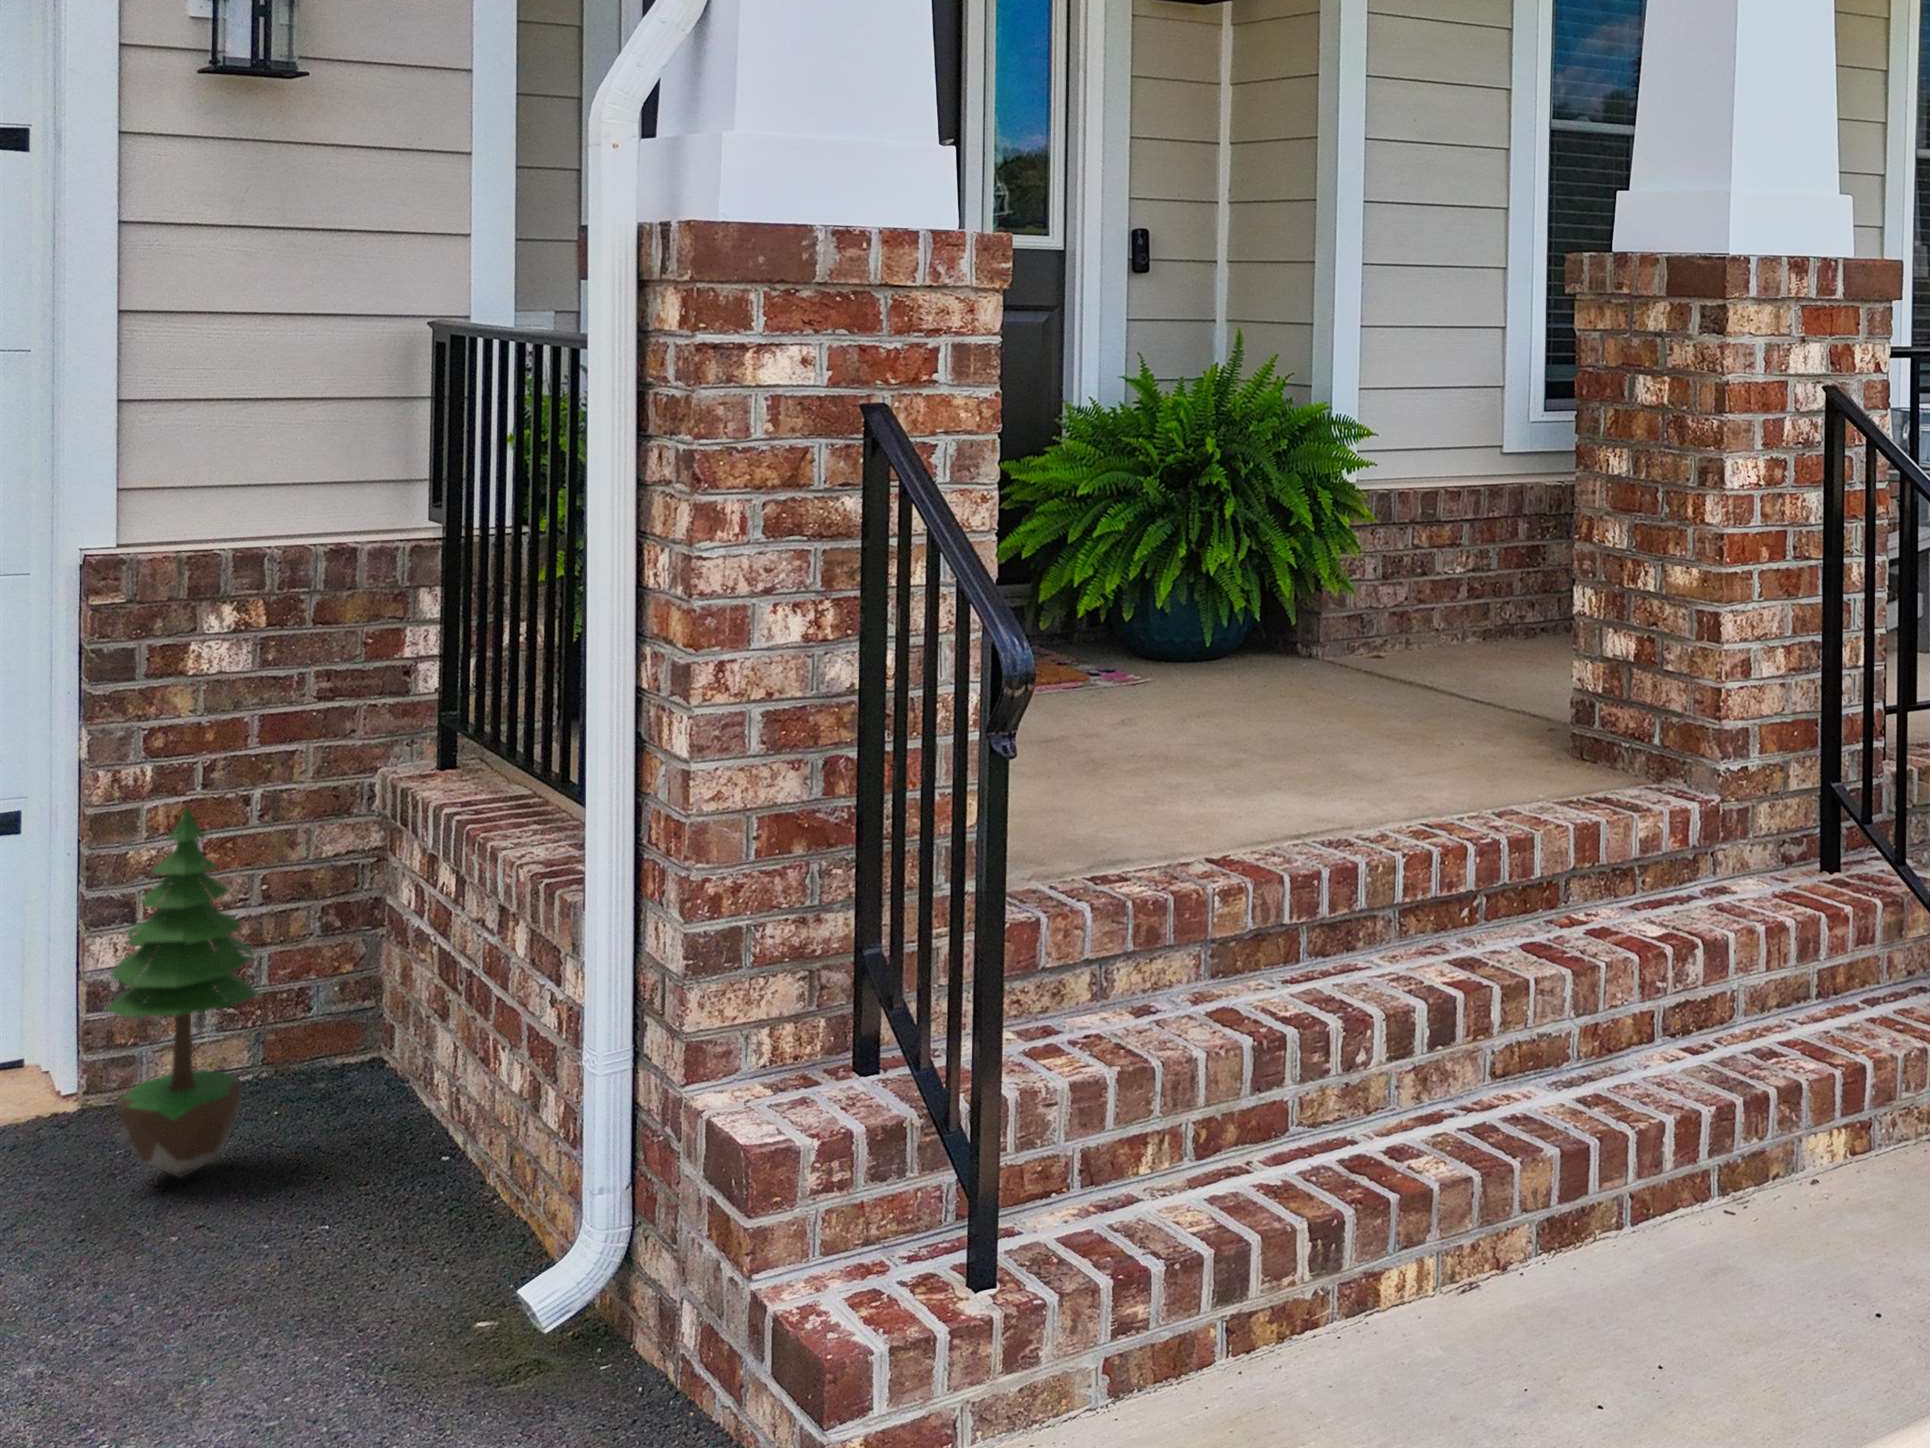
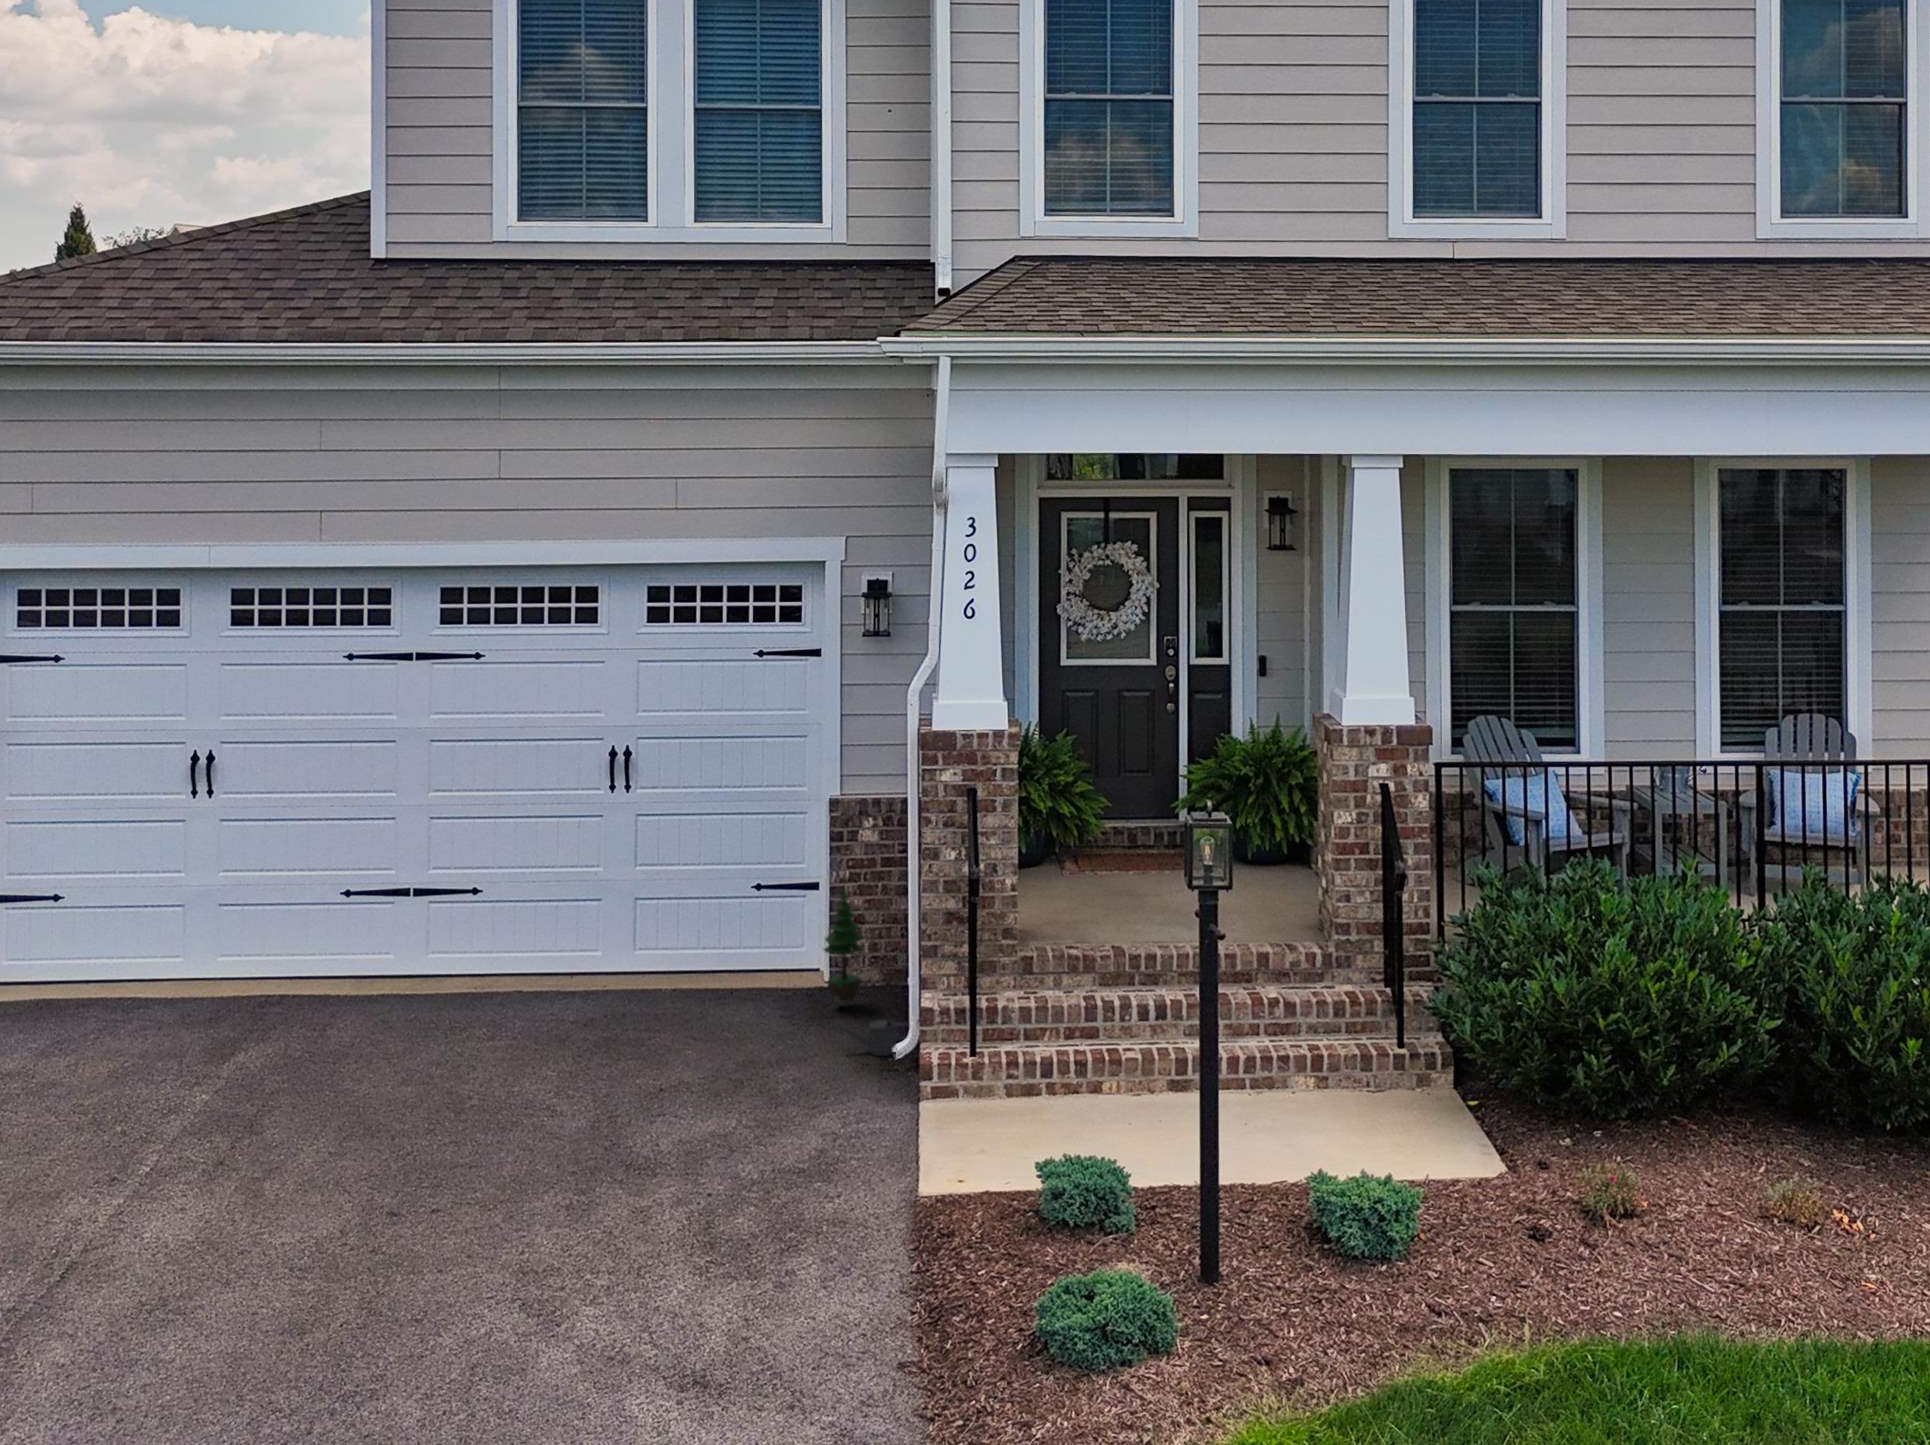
watering can: none [260,1199,539,1334] -> present [836,1020,908,1056]

